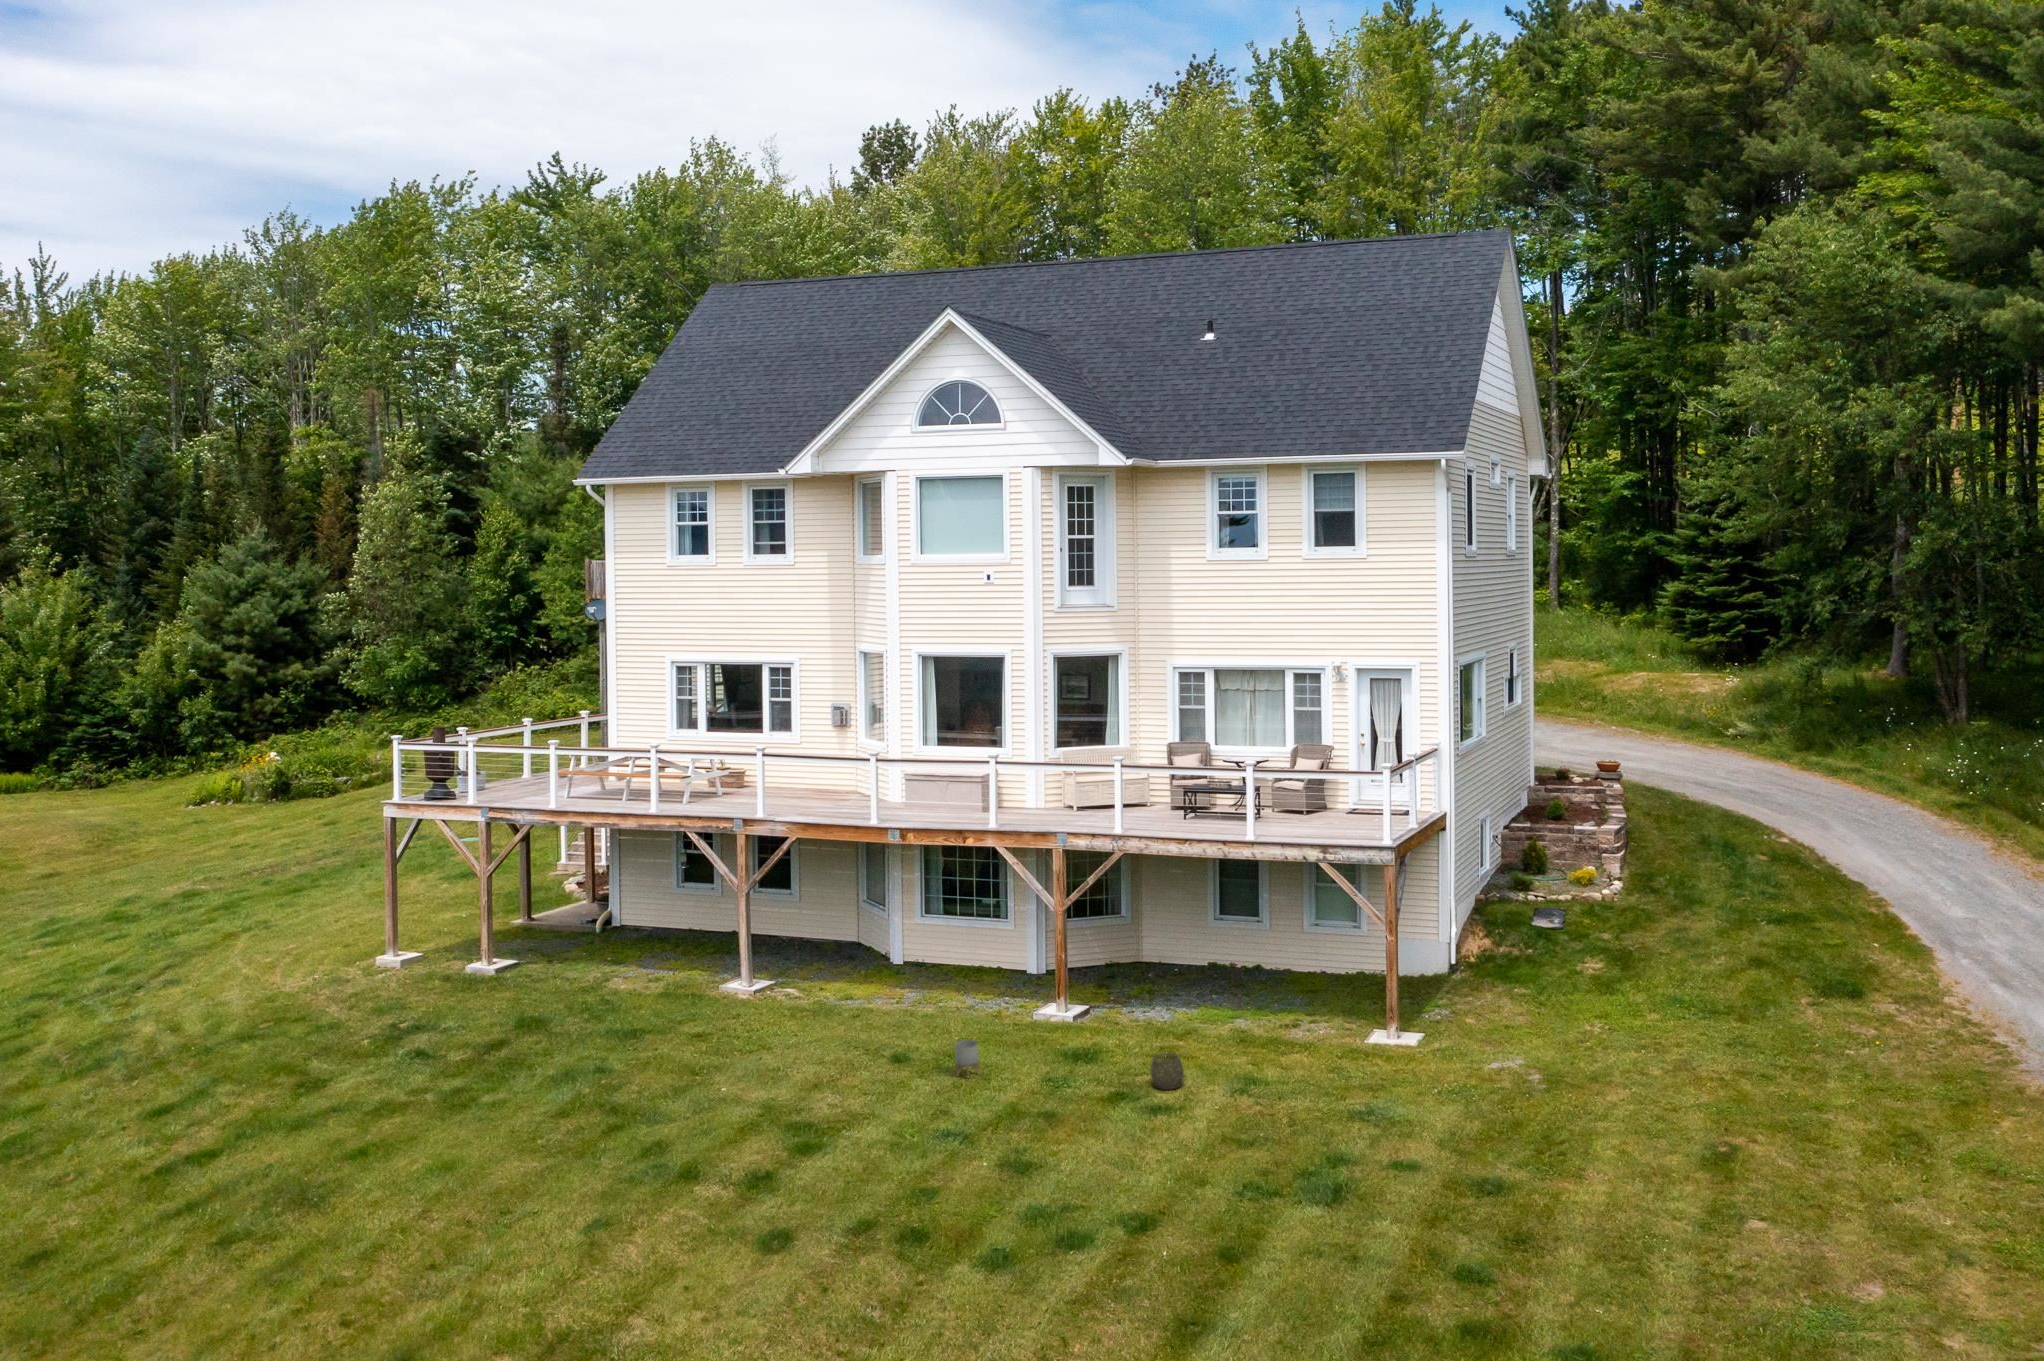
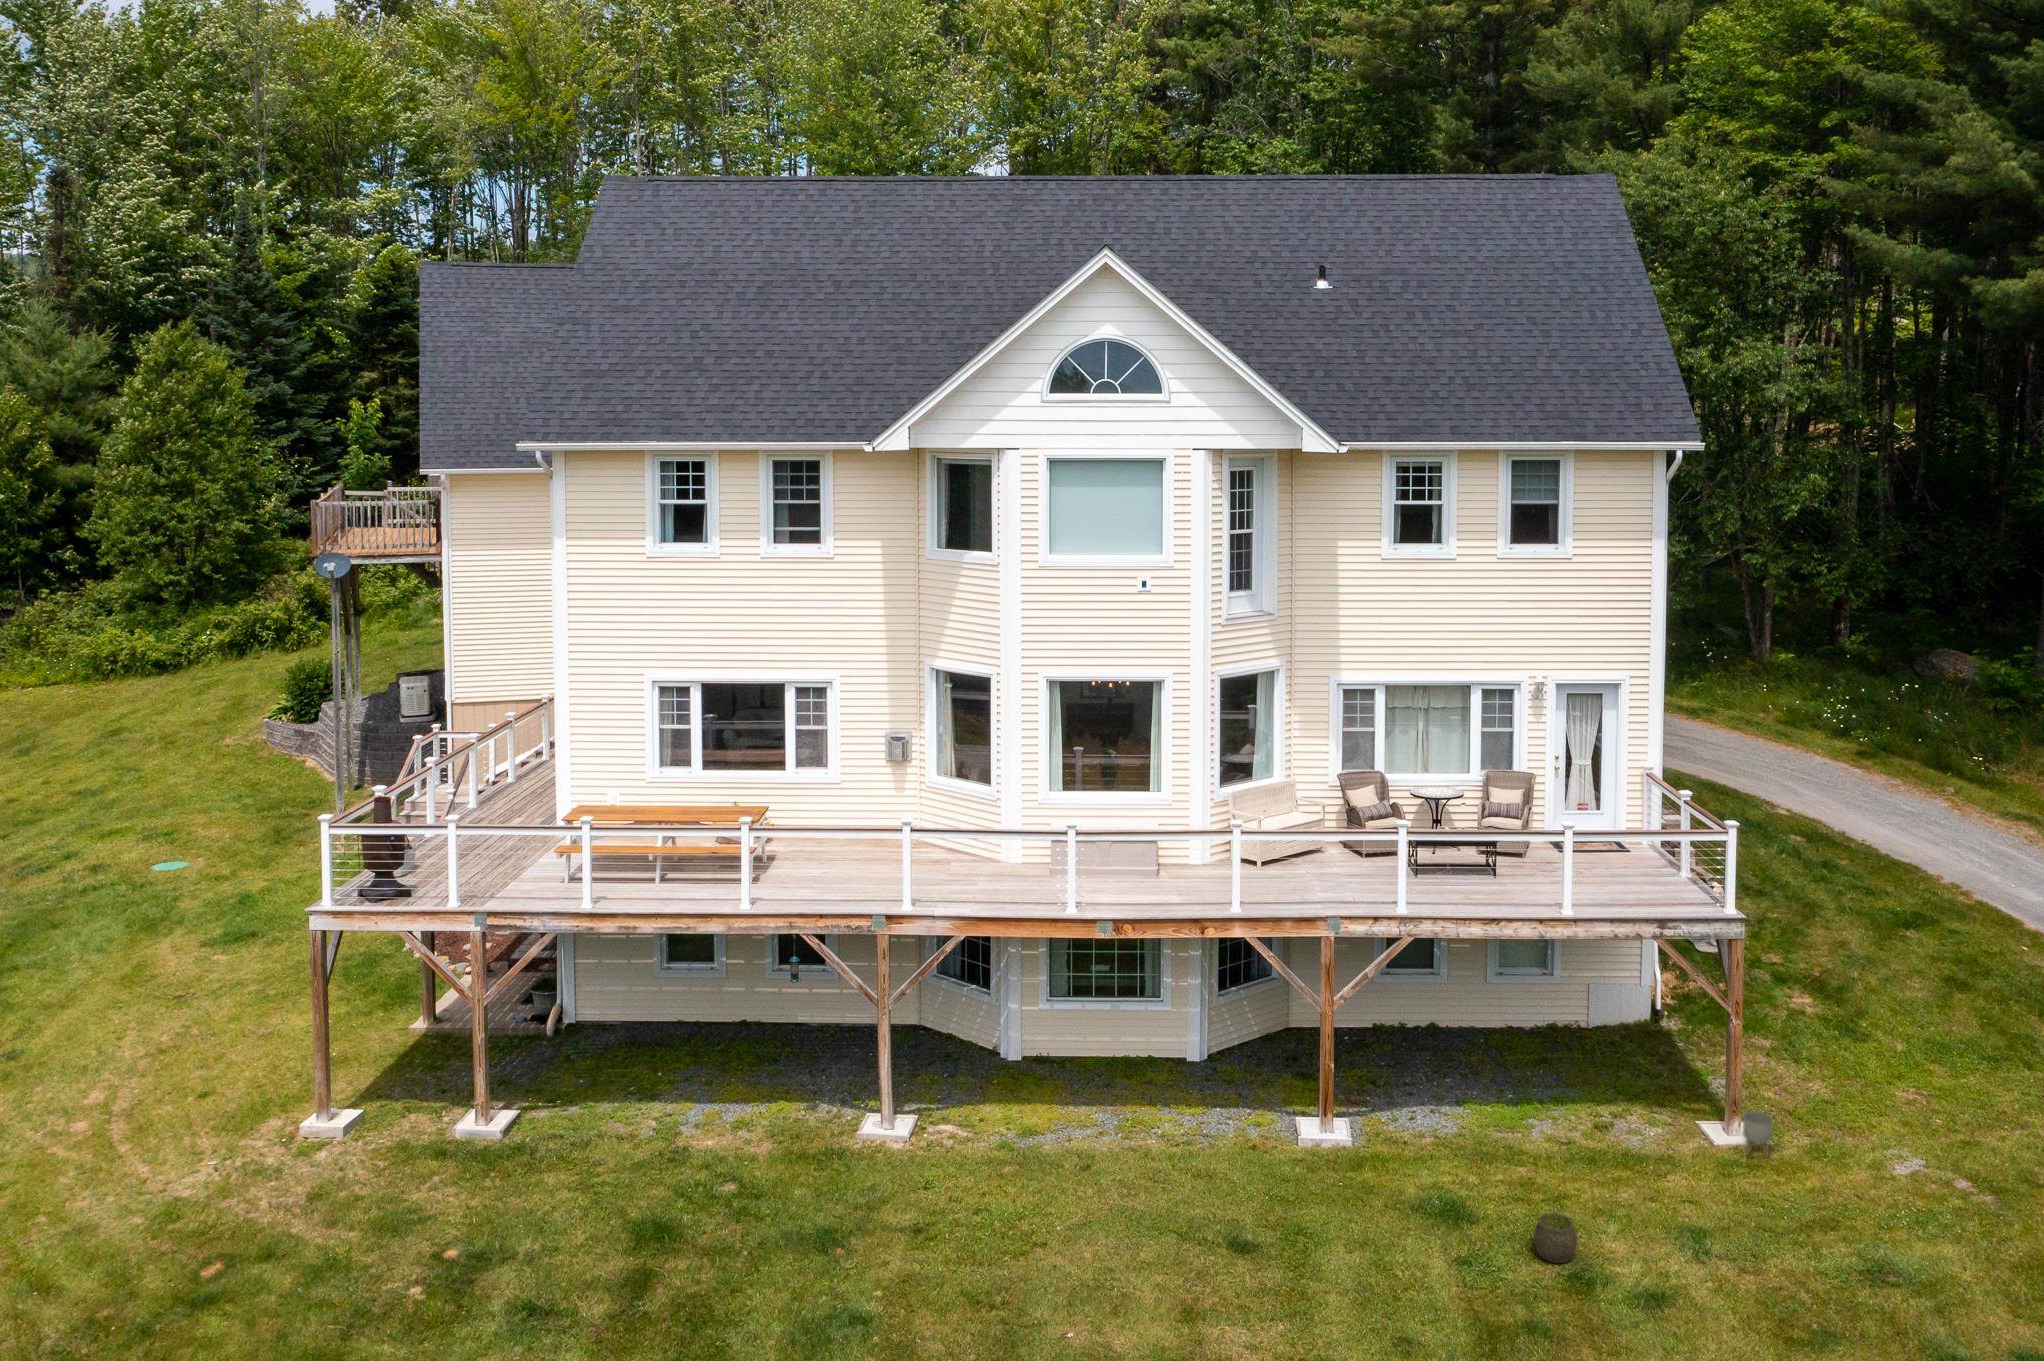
planter: present [955,1040,979,1077] -> present [1743,1111,1773,1158]

